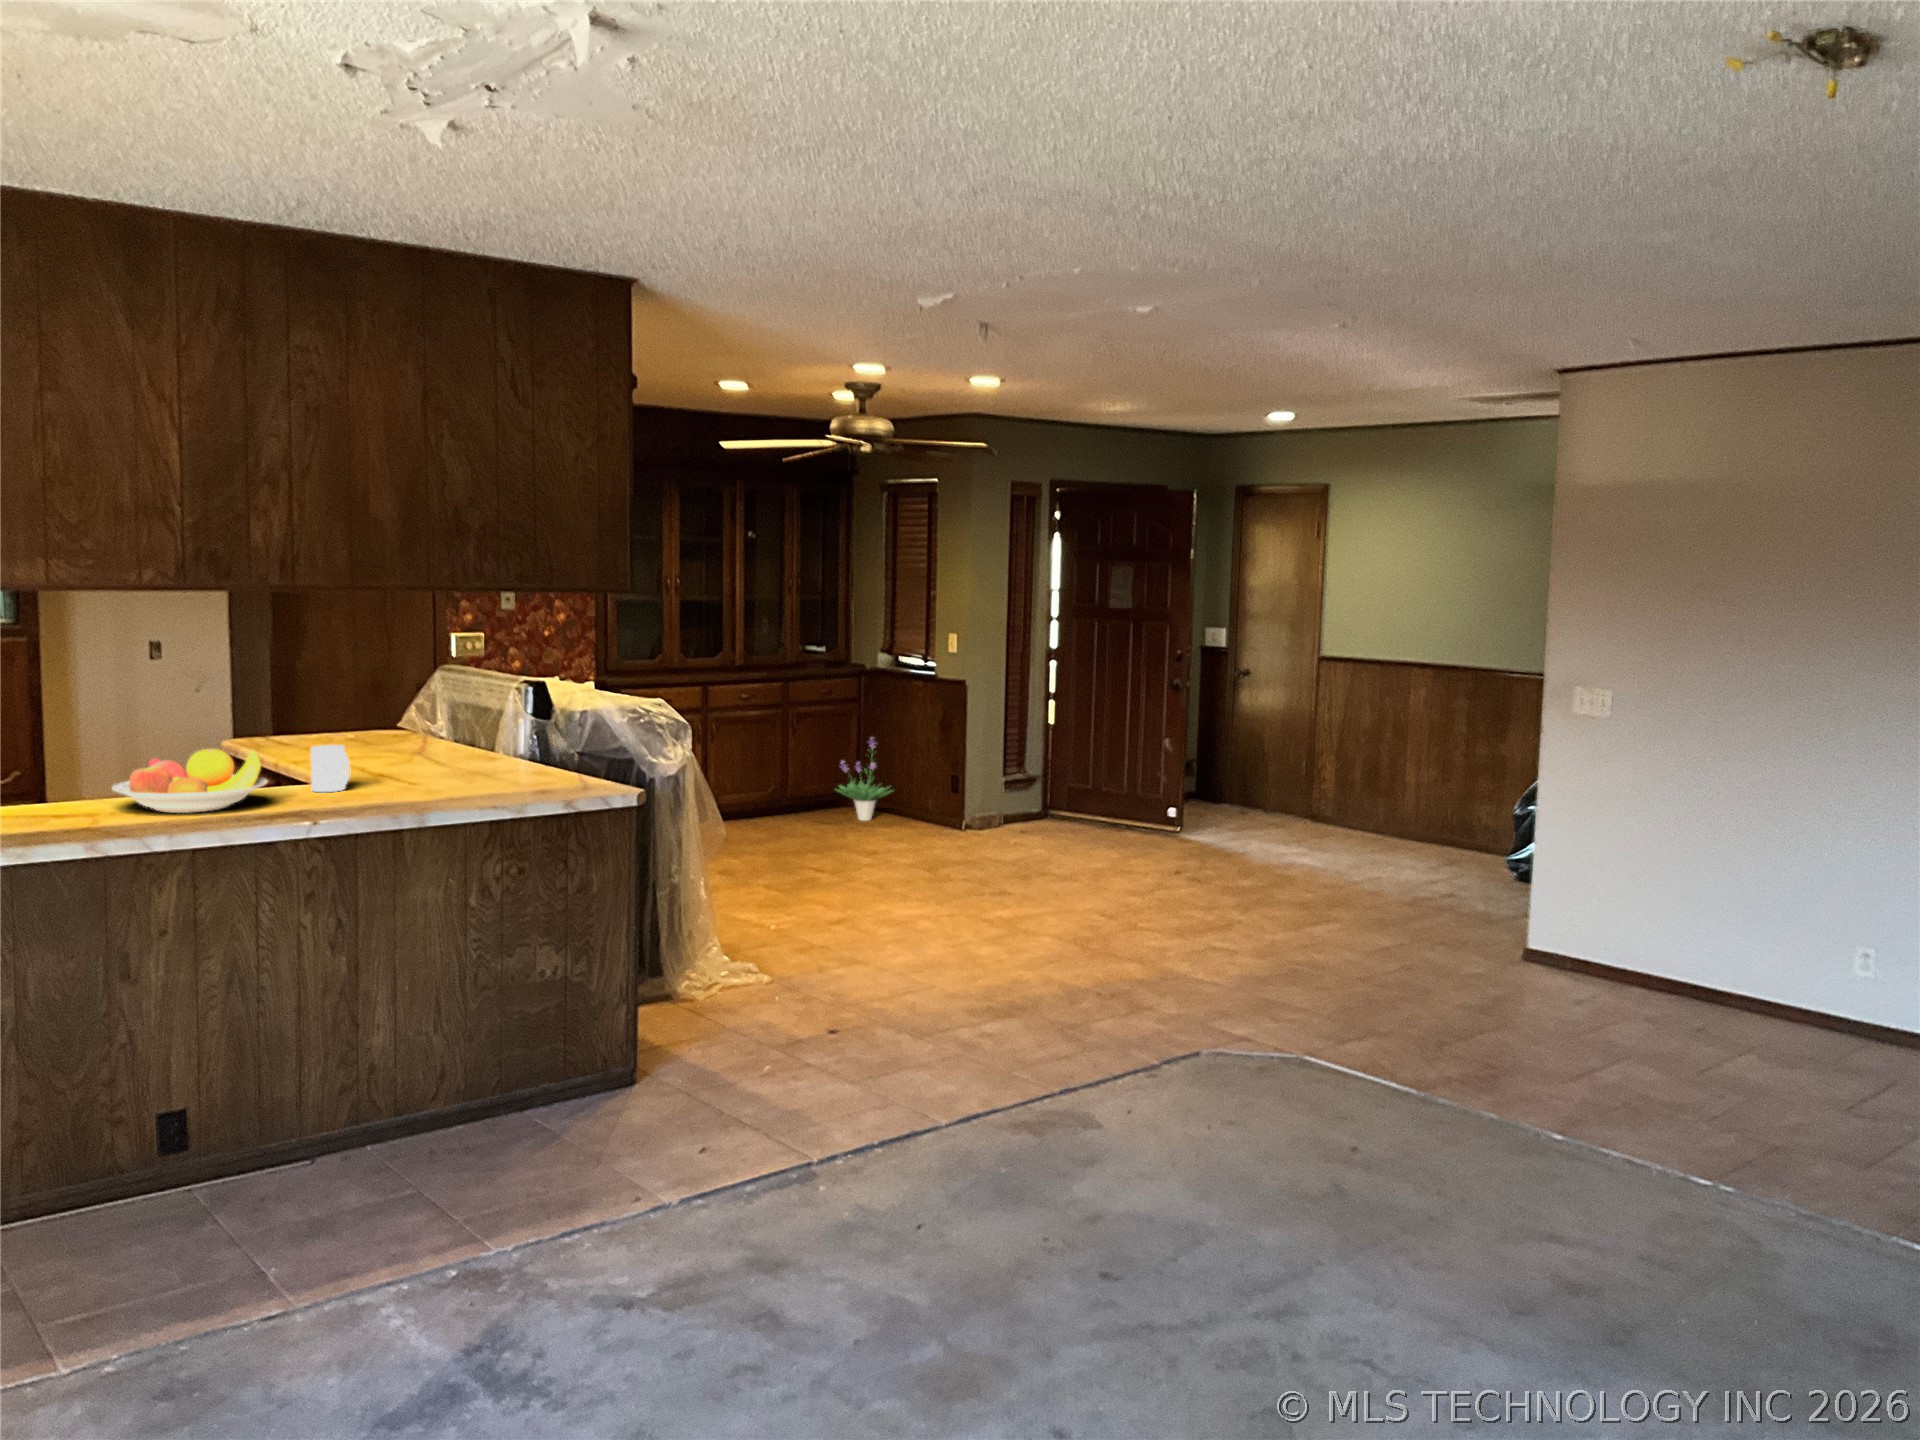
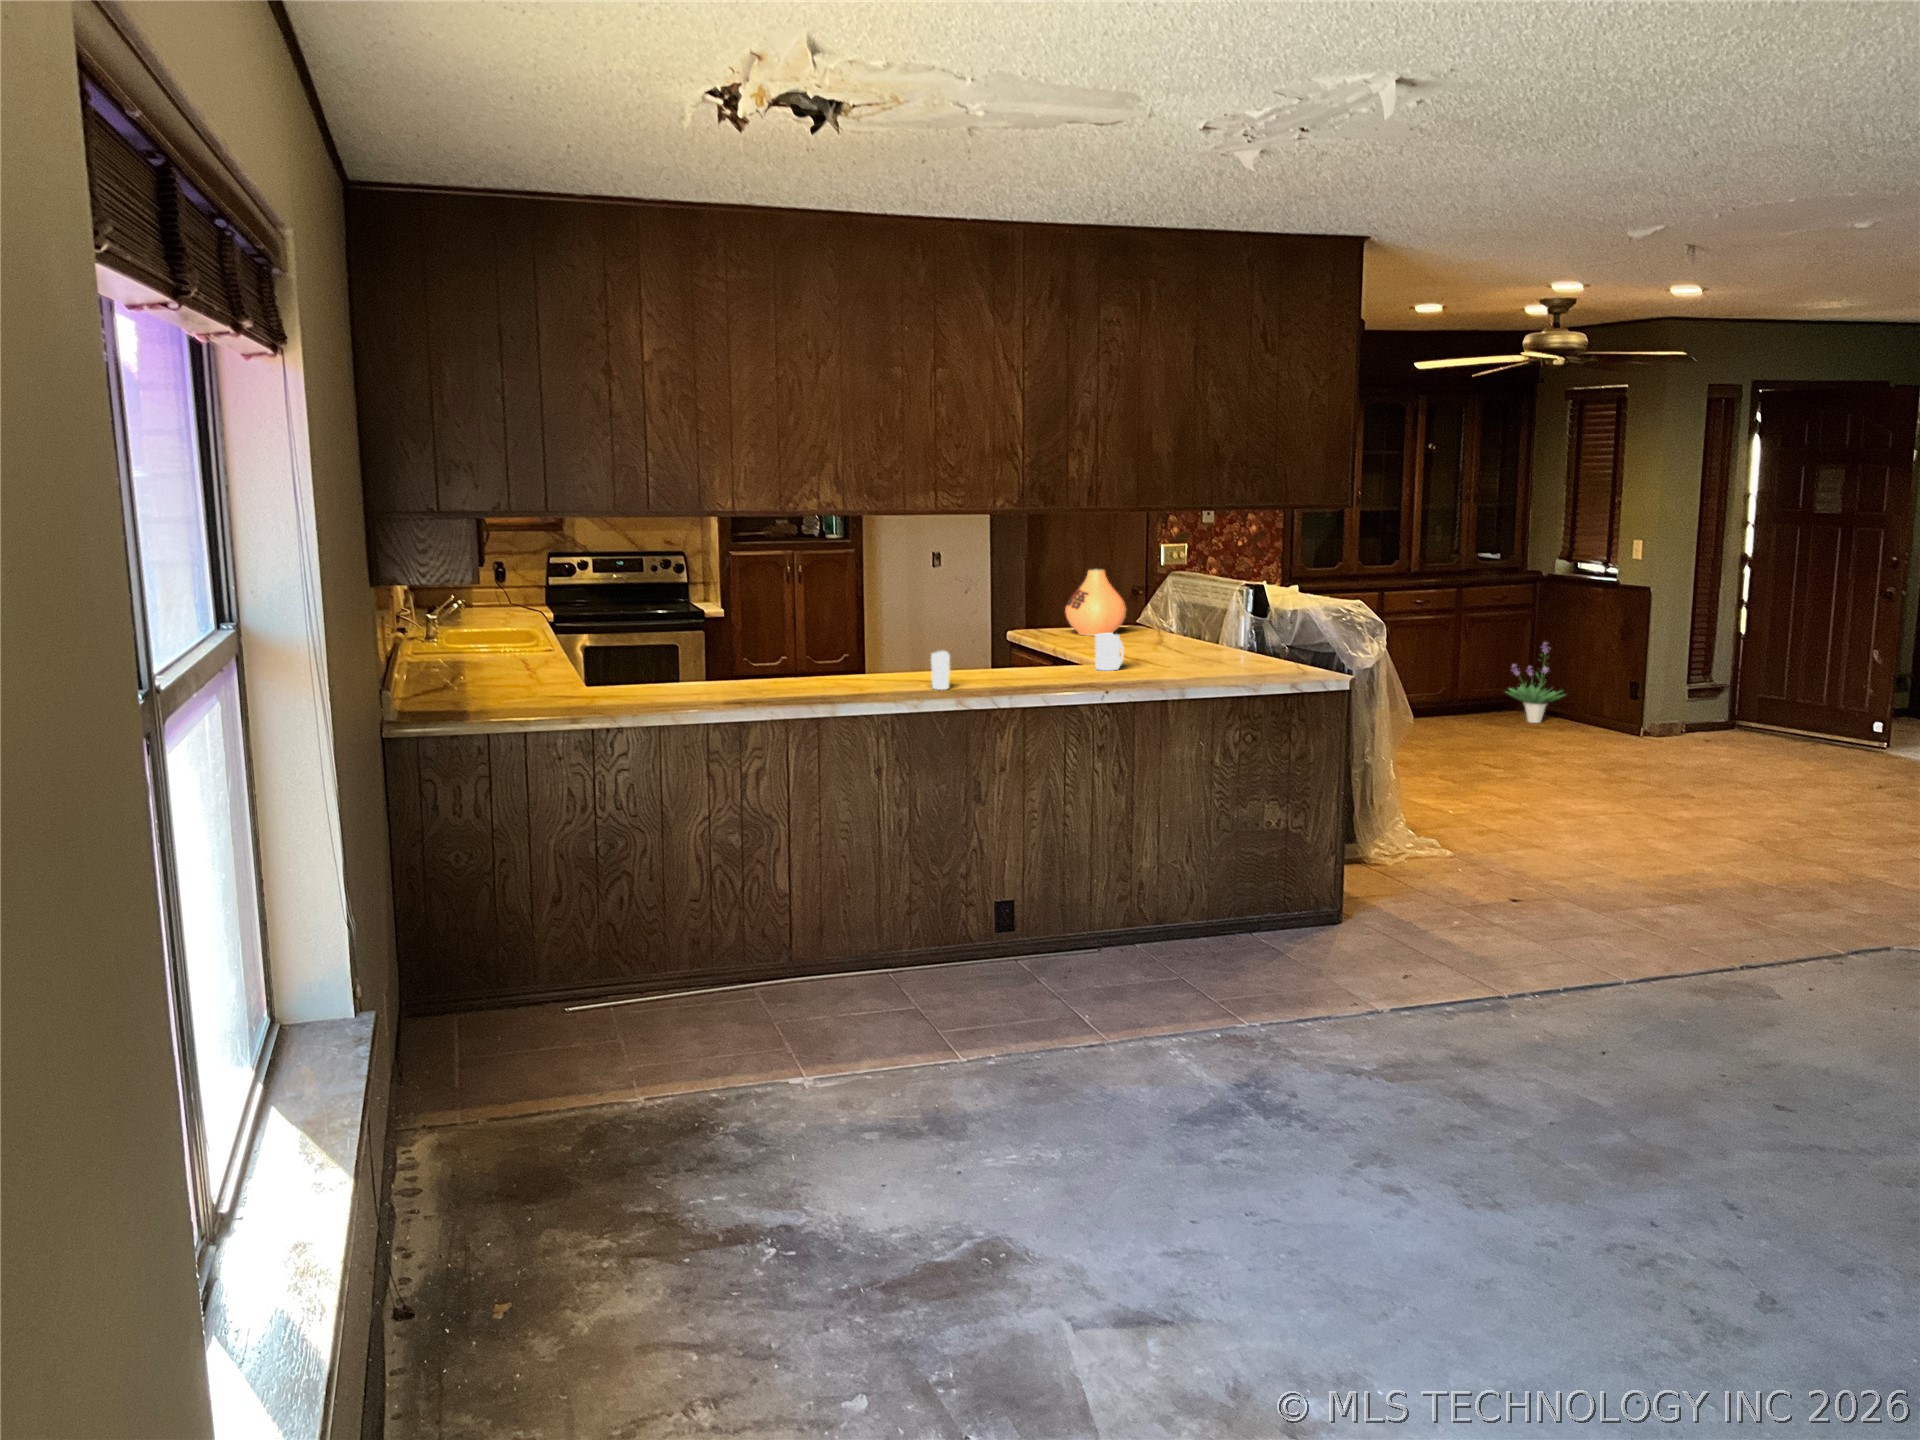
vase: none [298,663,381,745] -> present [1065,569,1126,636]
fruit bowl: present [112,749,268,813] -> none [967,634,1070,681]
candle: none [42,775,75,830] -> present [931,651,950,690]

